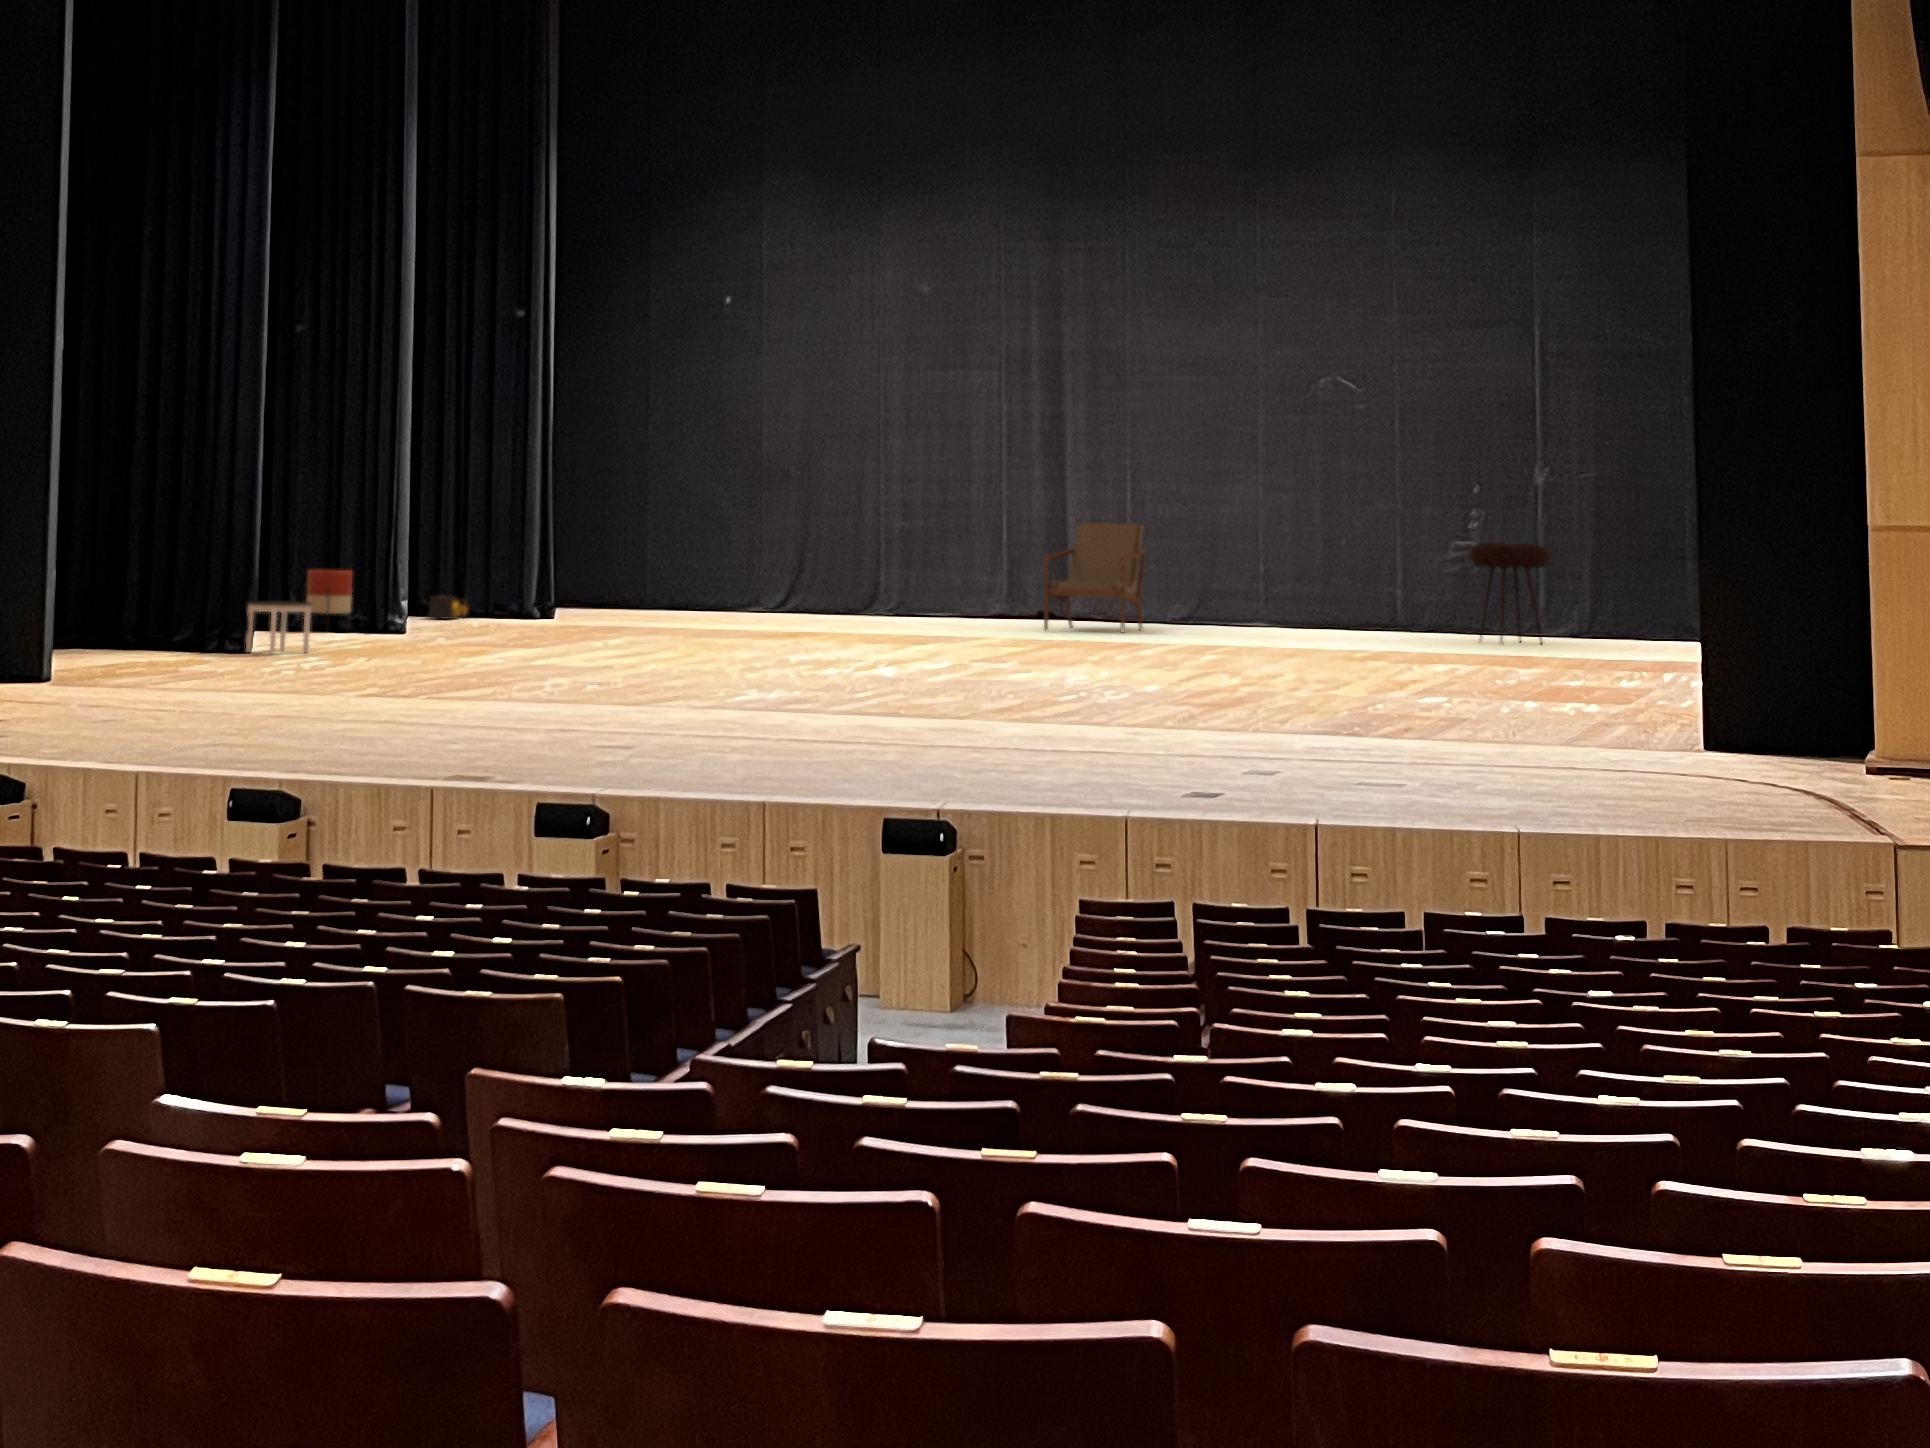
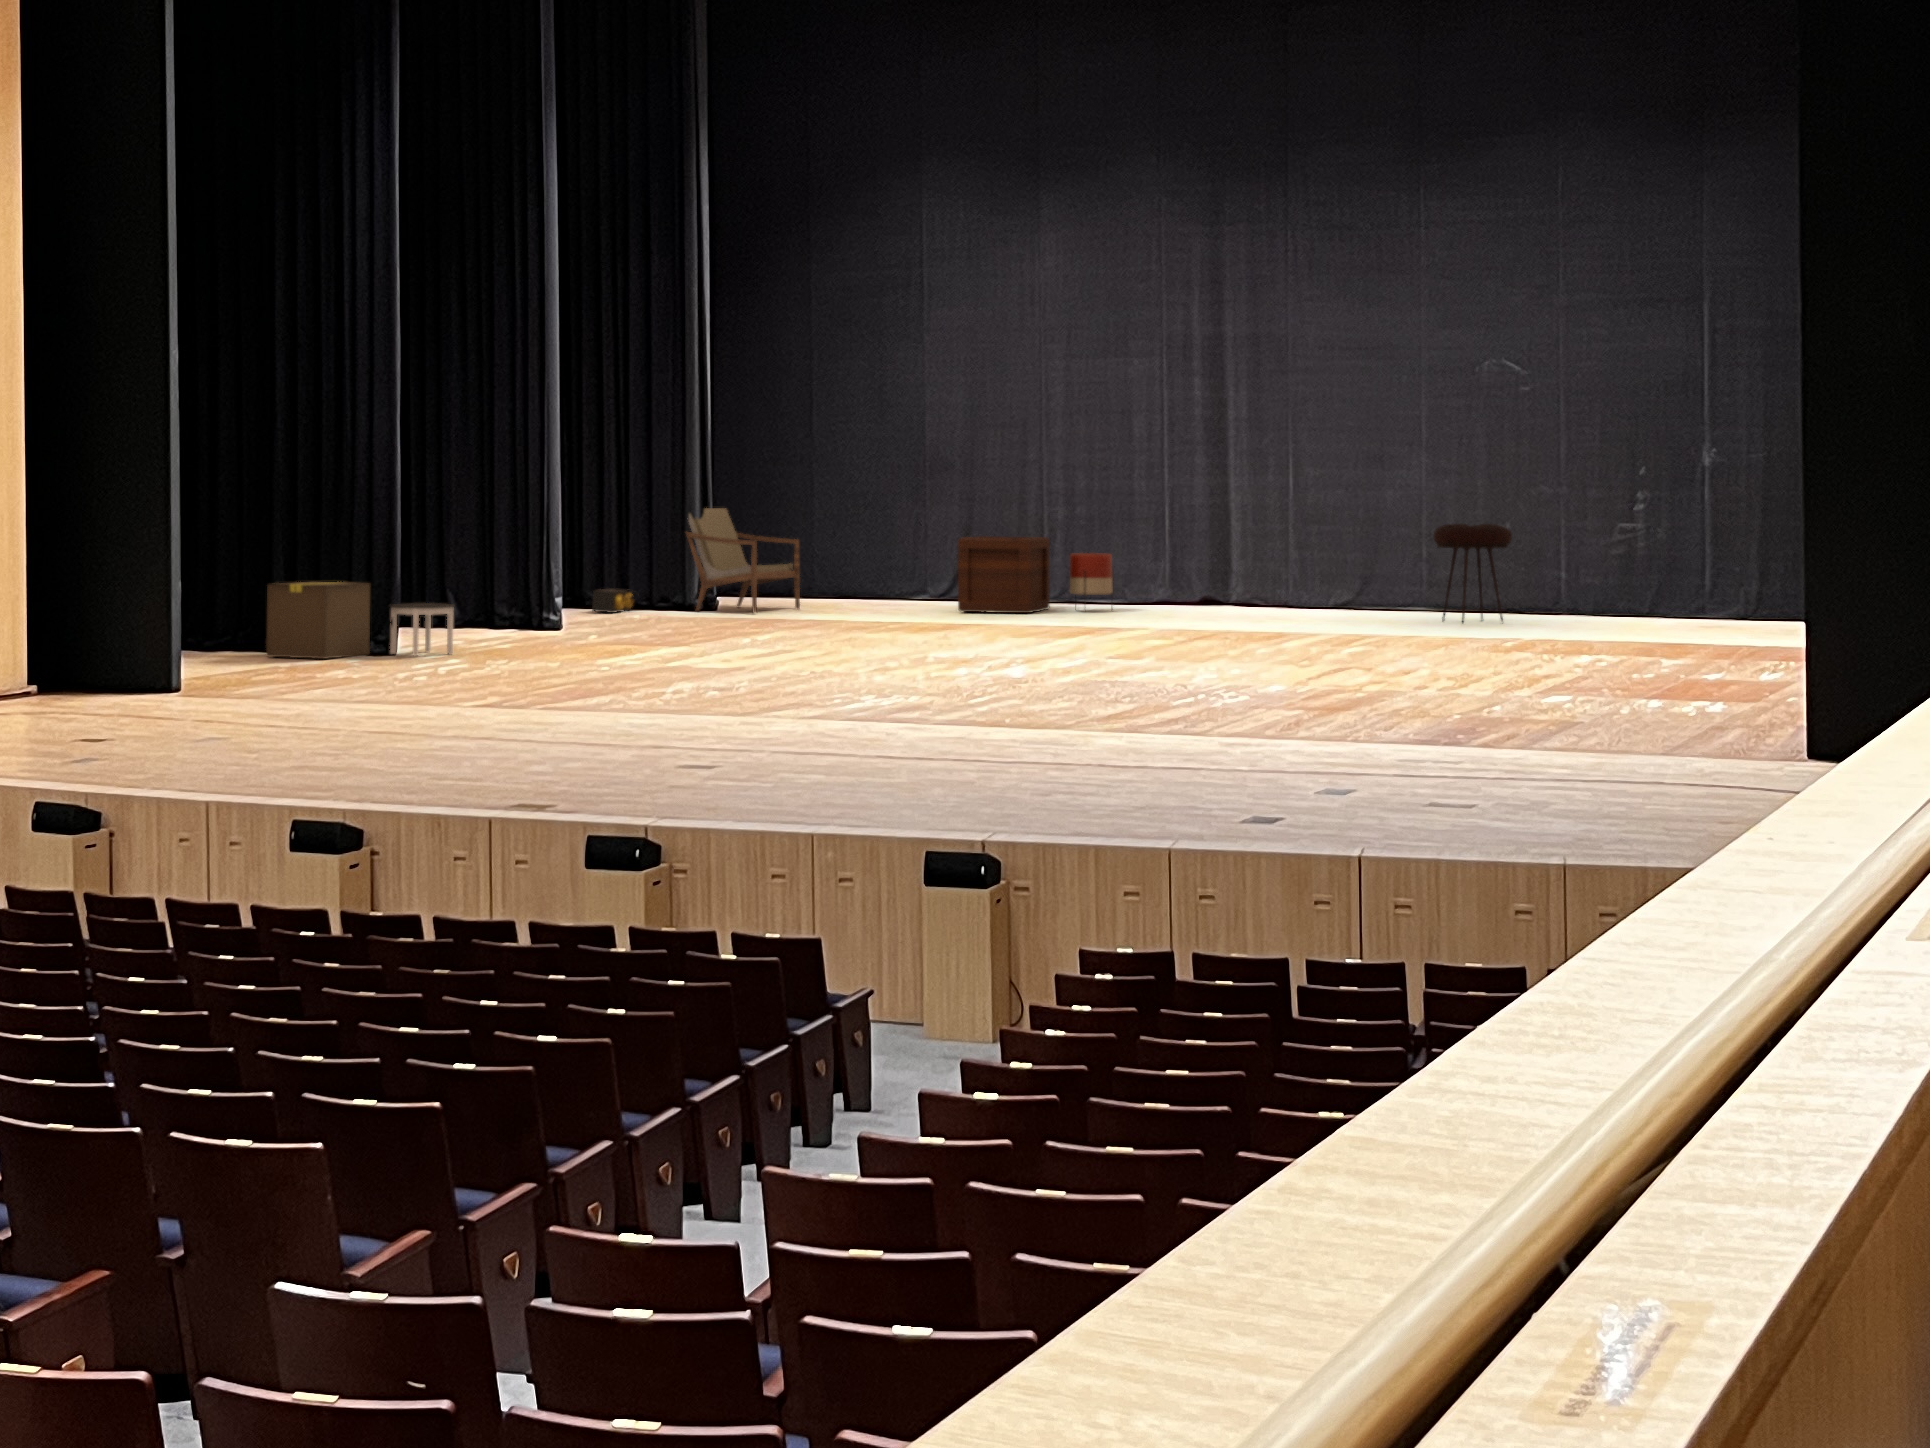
armchair: present [1044,523,1146,632] -> present [686,508,800,613]
stool: present [1469,543,1550,643] -> present [1433,524,1512,622]
wooden crate: none [794,548,884,624] -> present [958,536,1050,613]
planter: present [307,570,352,615] -> present [1070,553,1113,596]
cardboard box: none [122,578,228,655] -> present [266,582,370,659]

